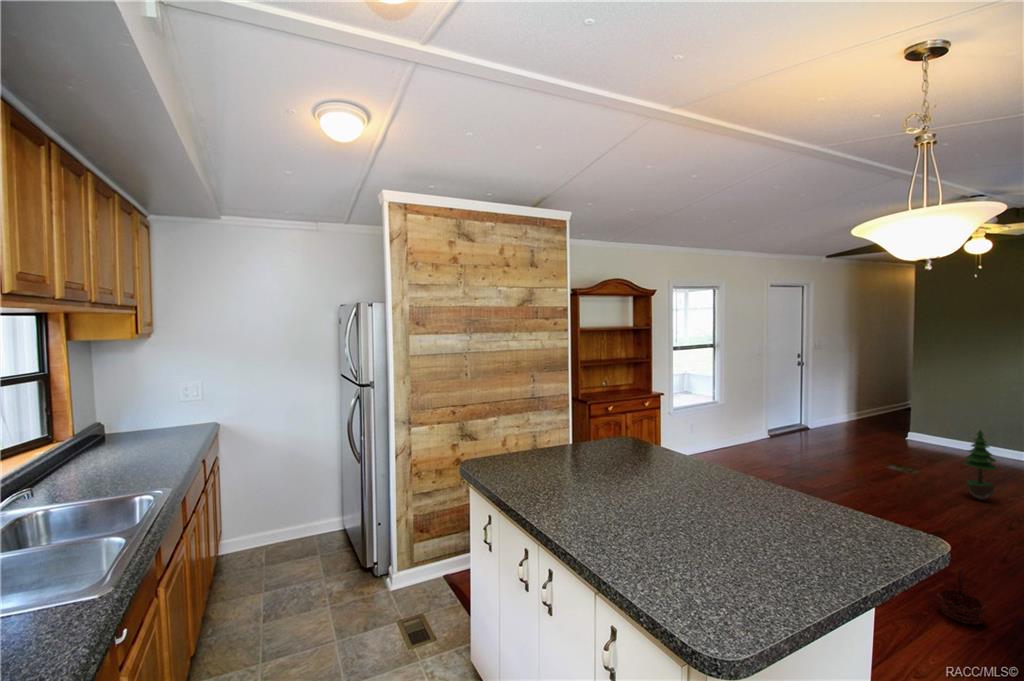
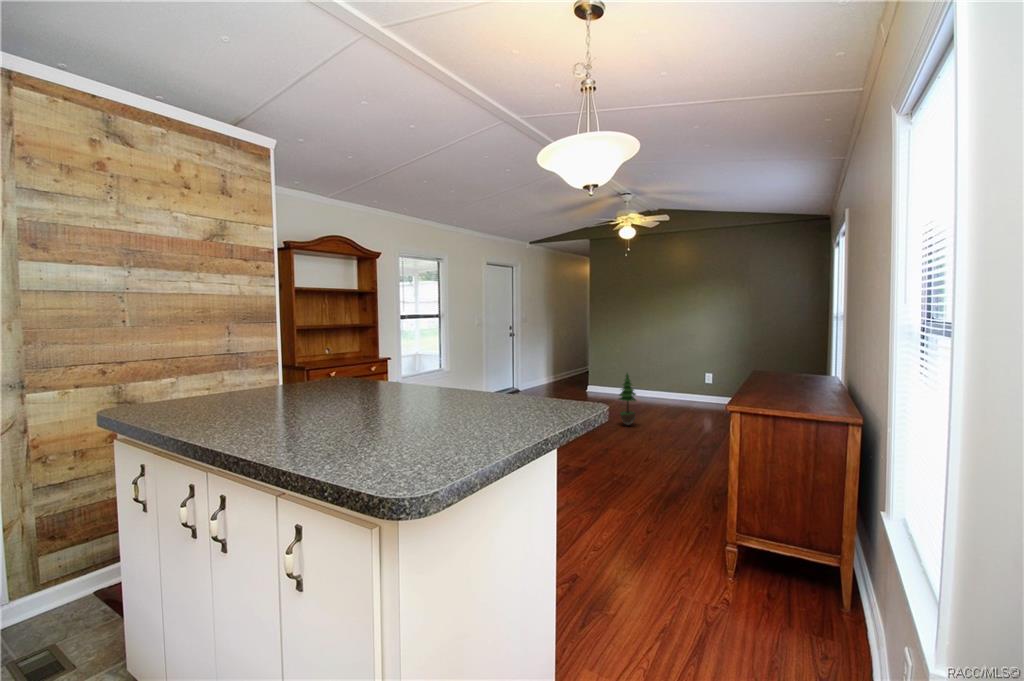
basket: present [938,569,986,625] -> none [598,464,627,505]

